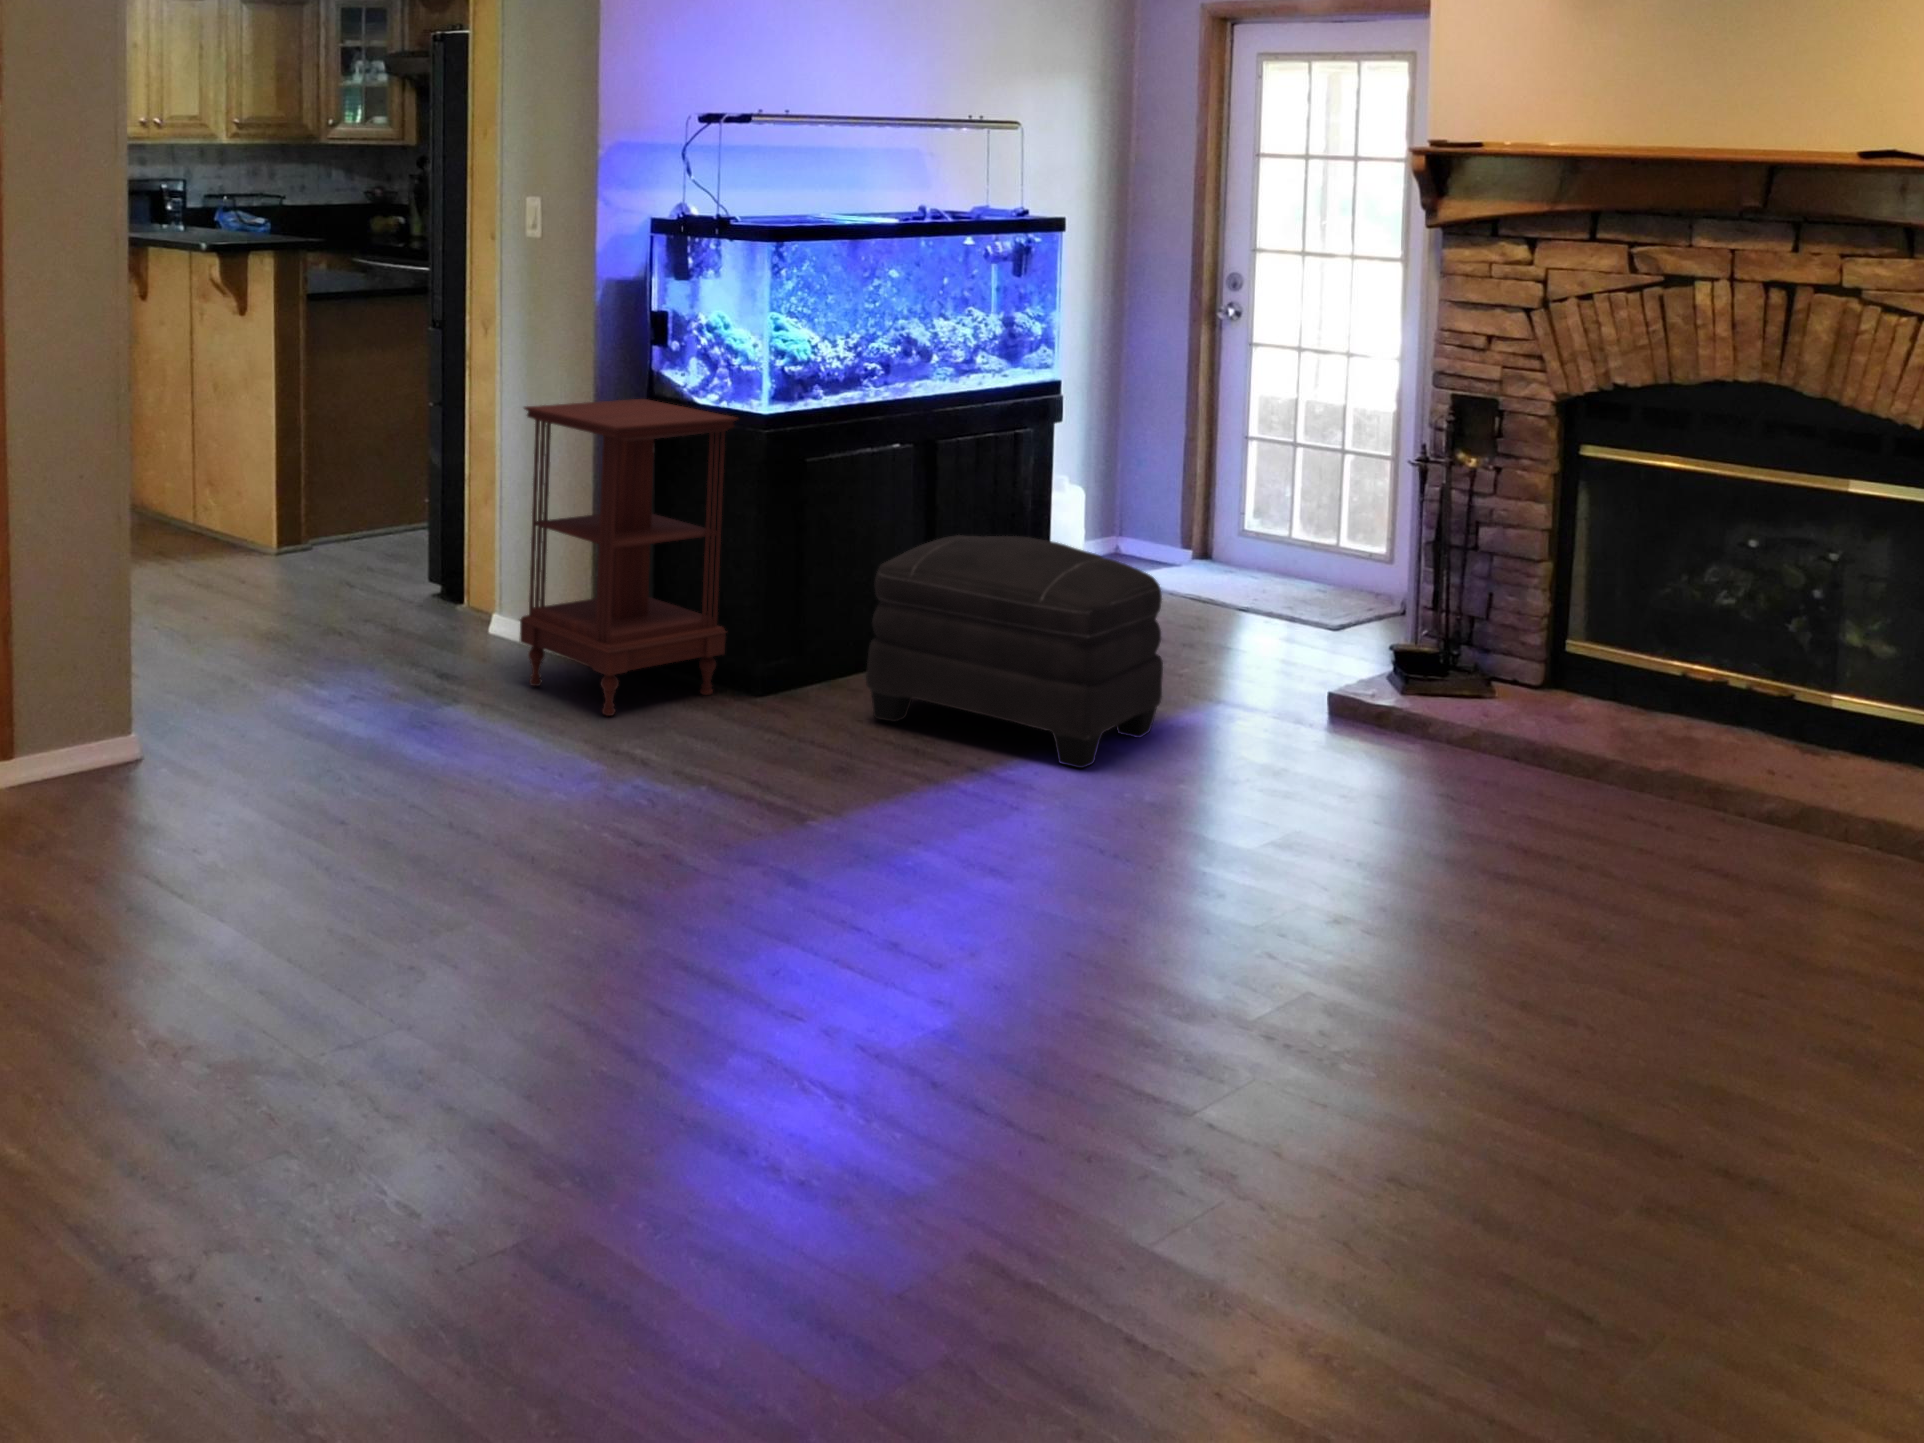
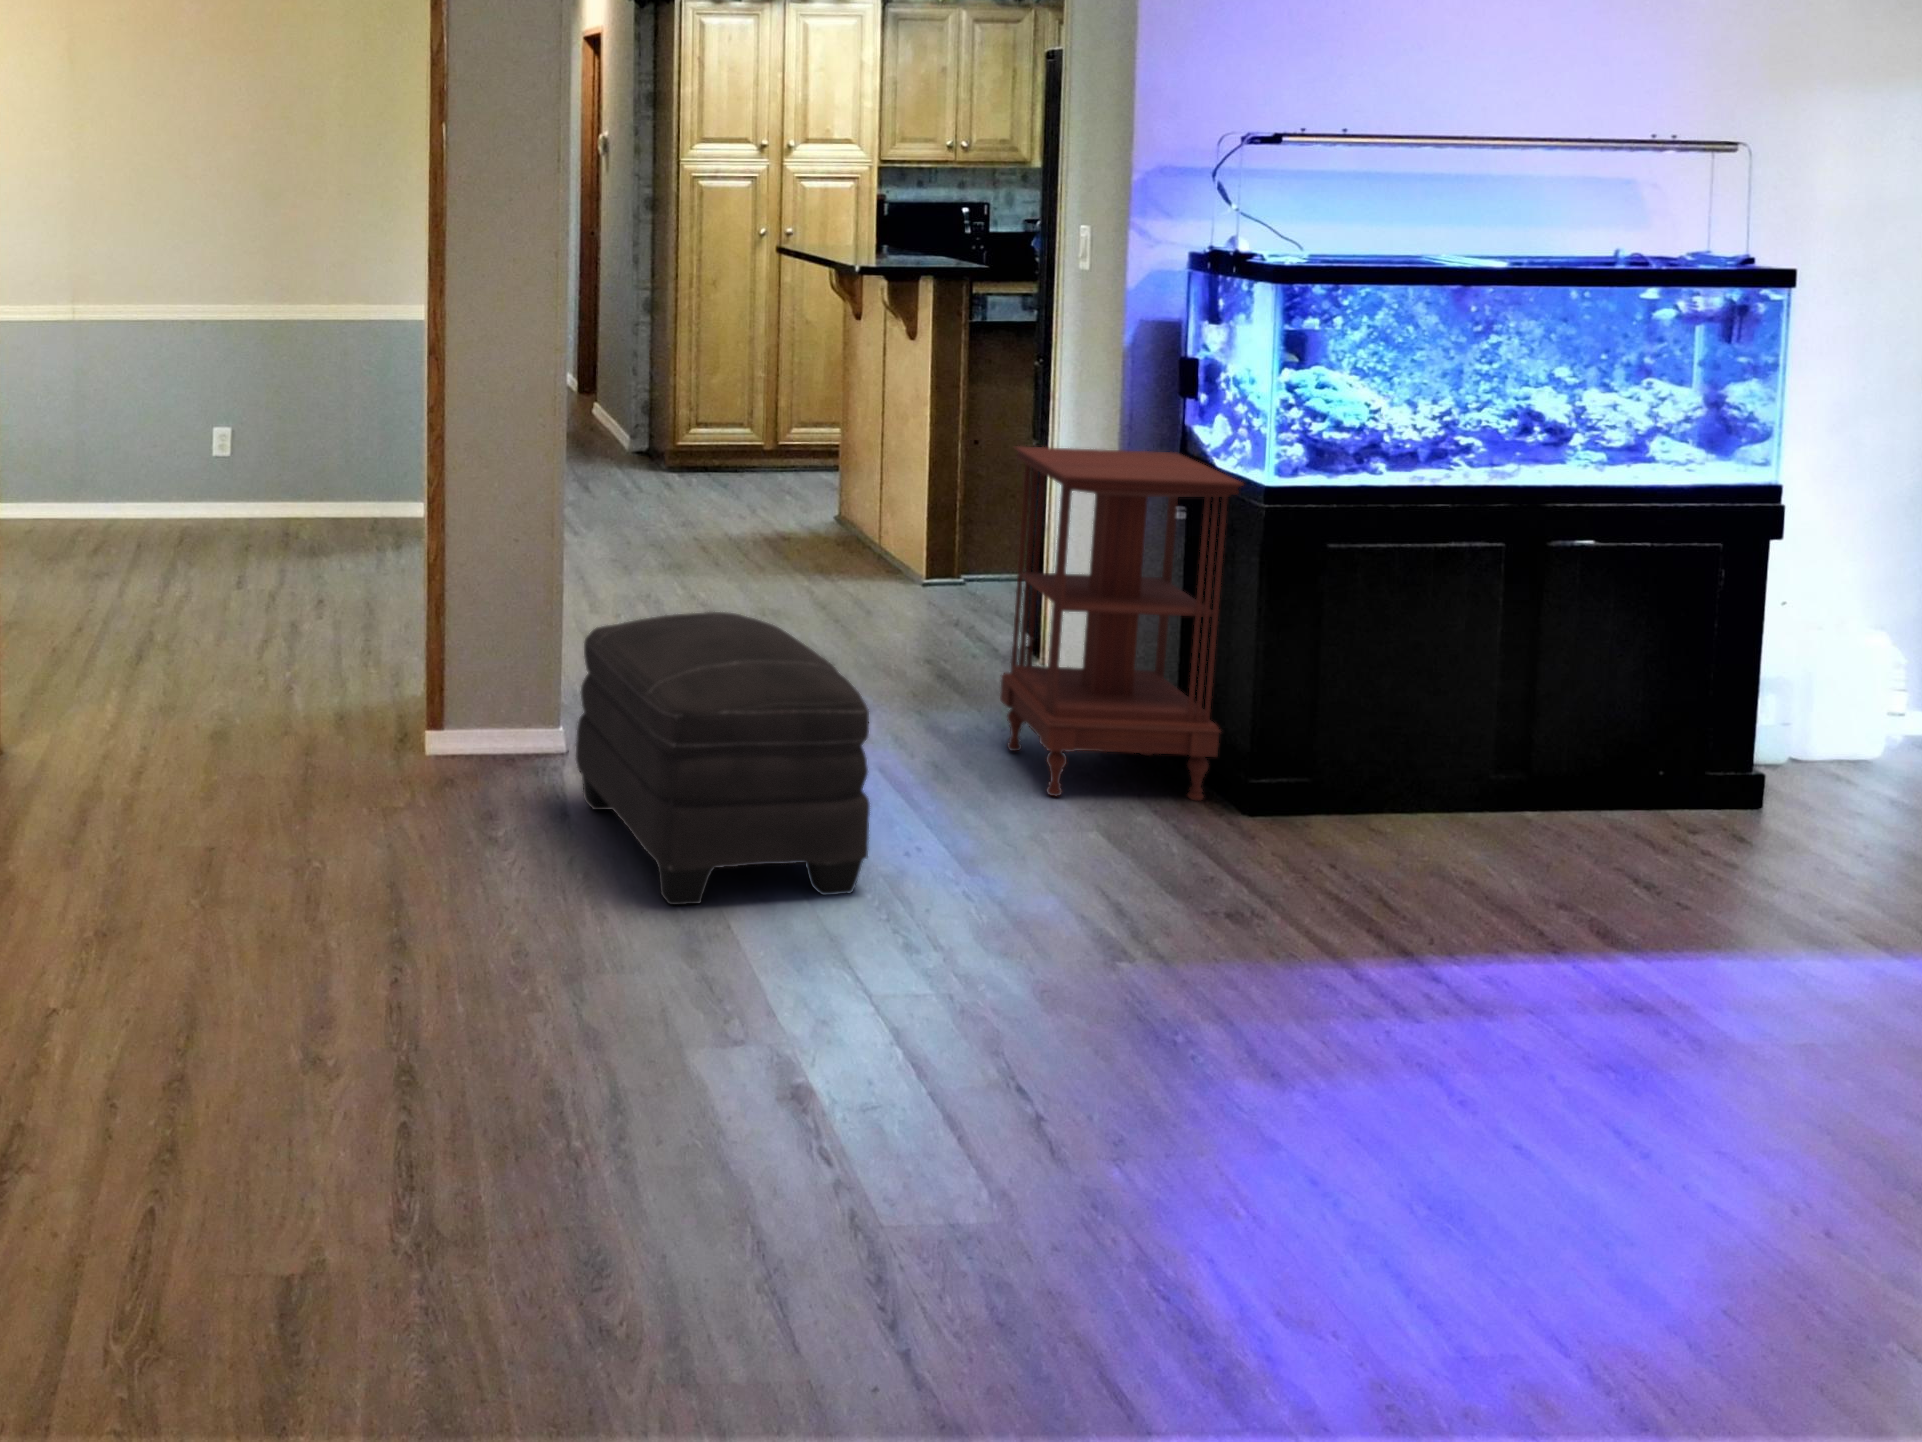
ottoman: present [866,535,1163,768] -> present [576,612,870,905]

